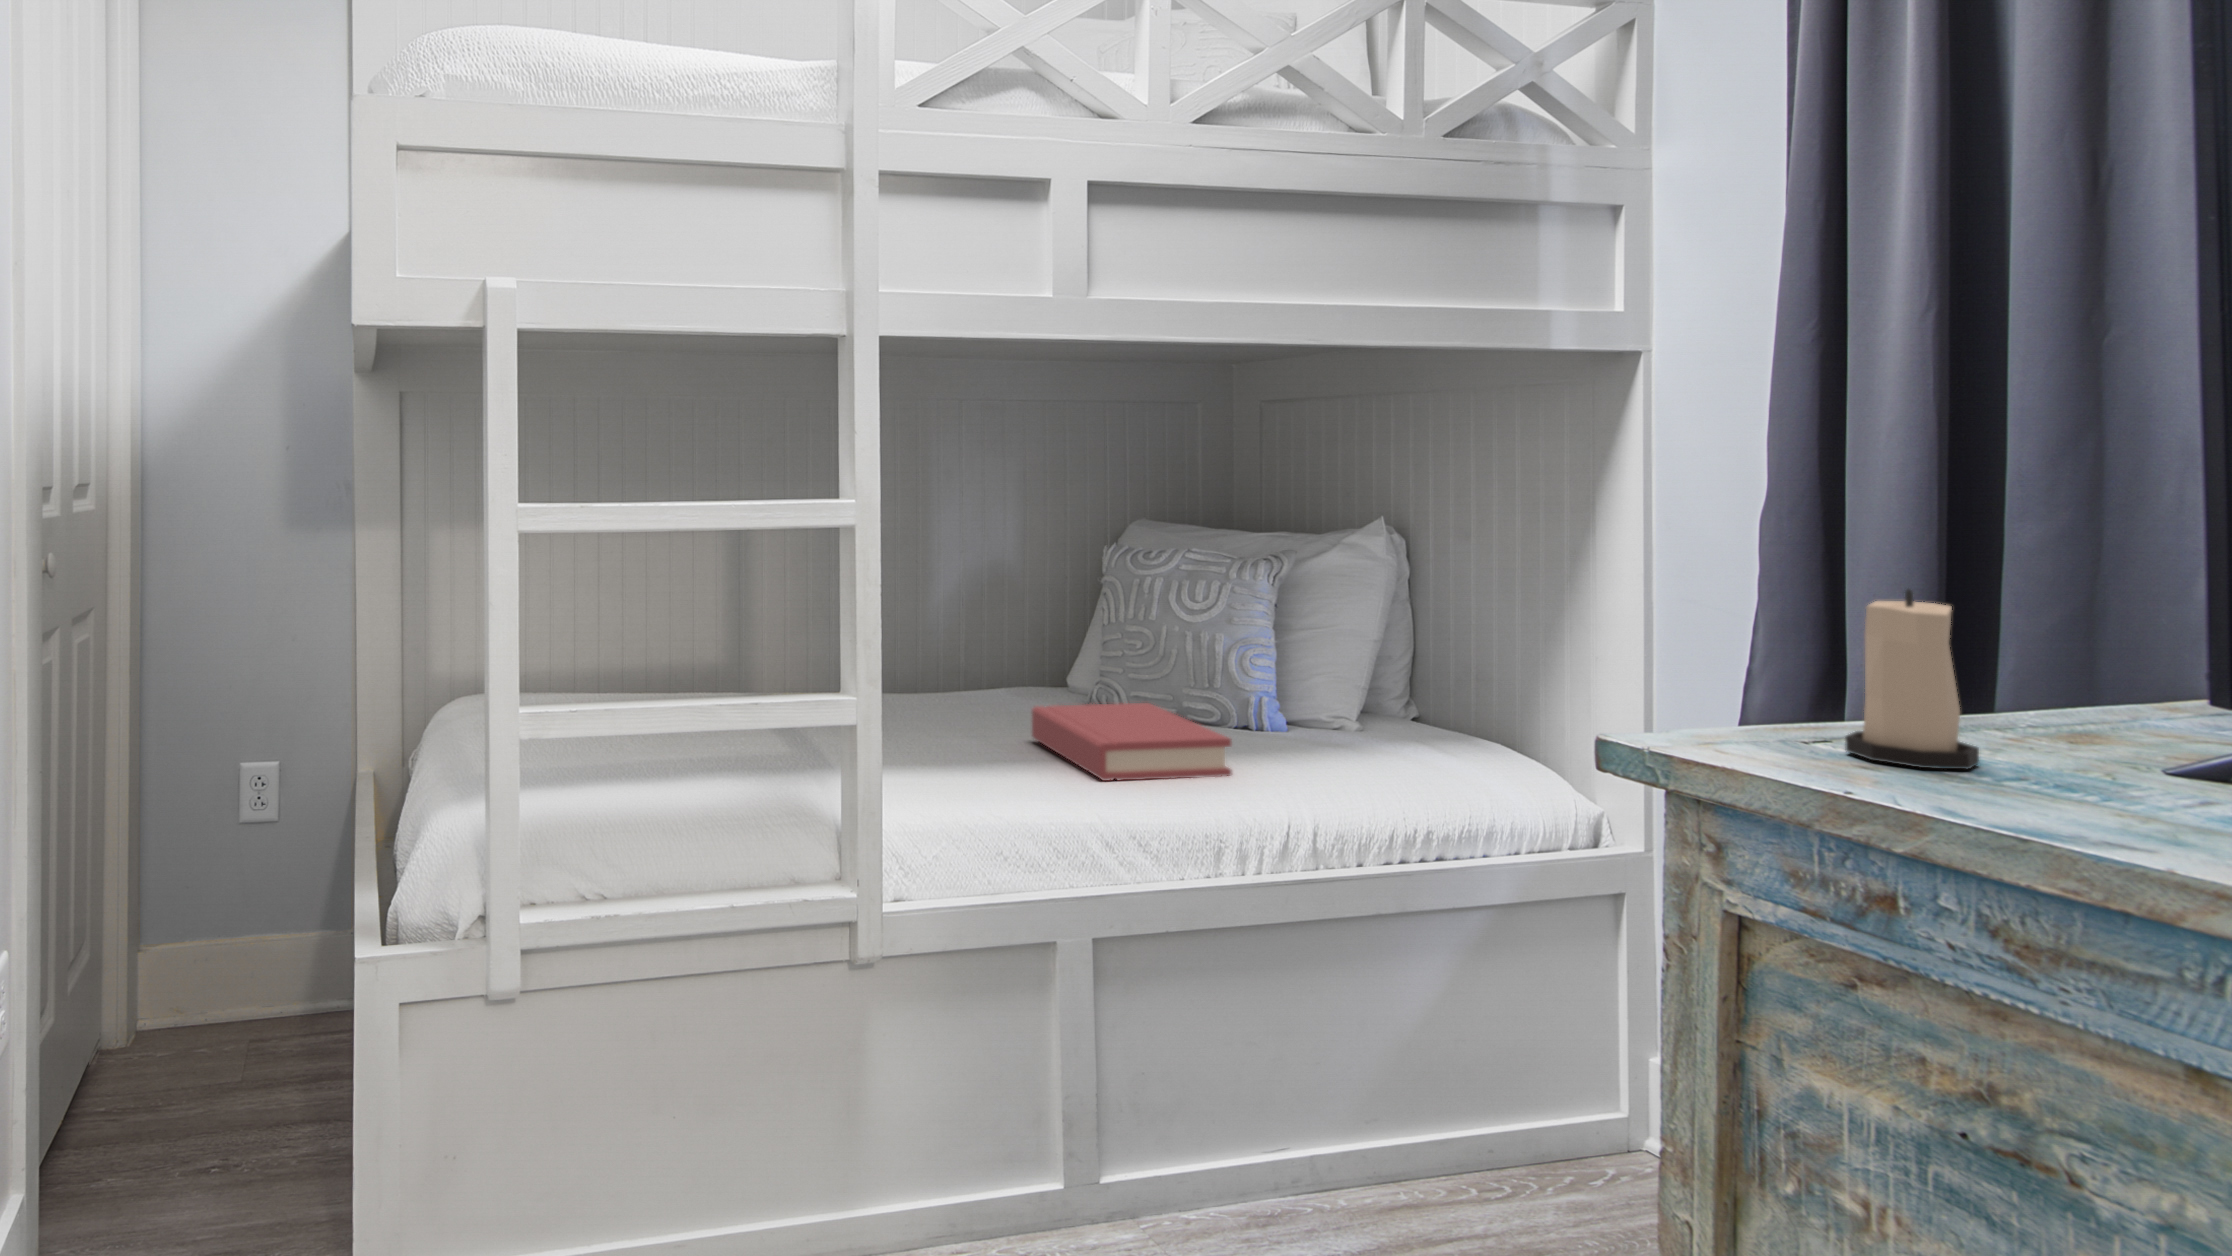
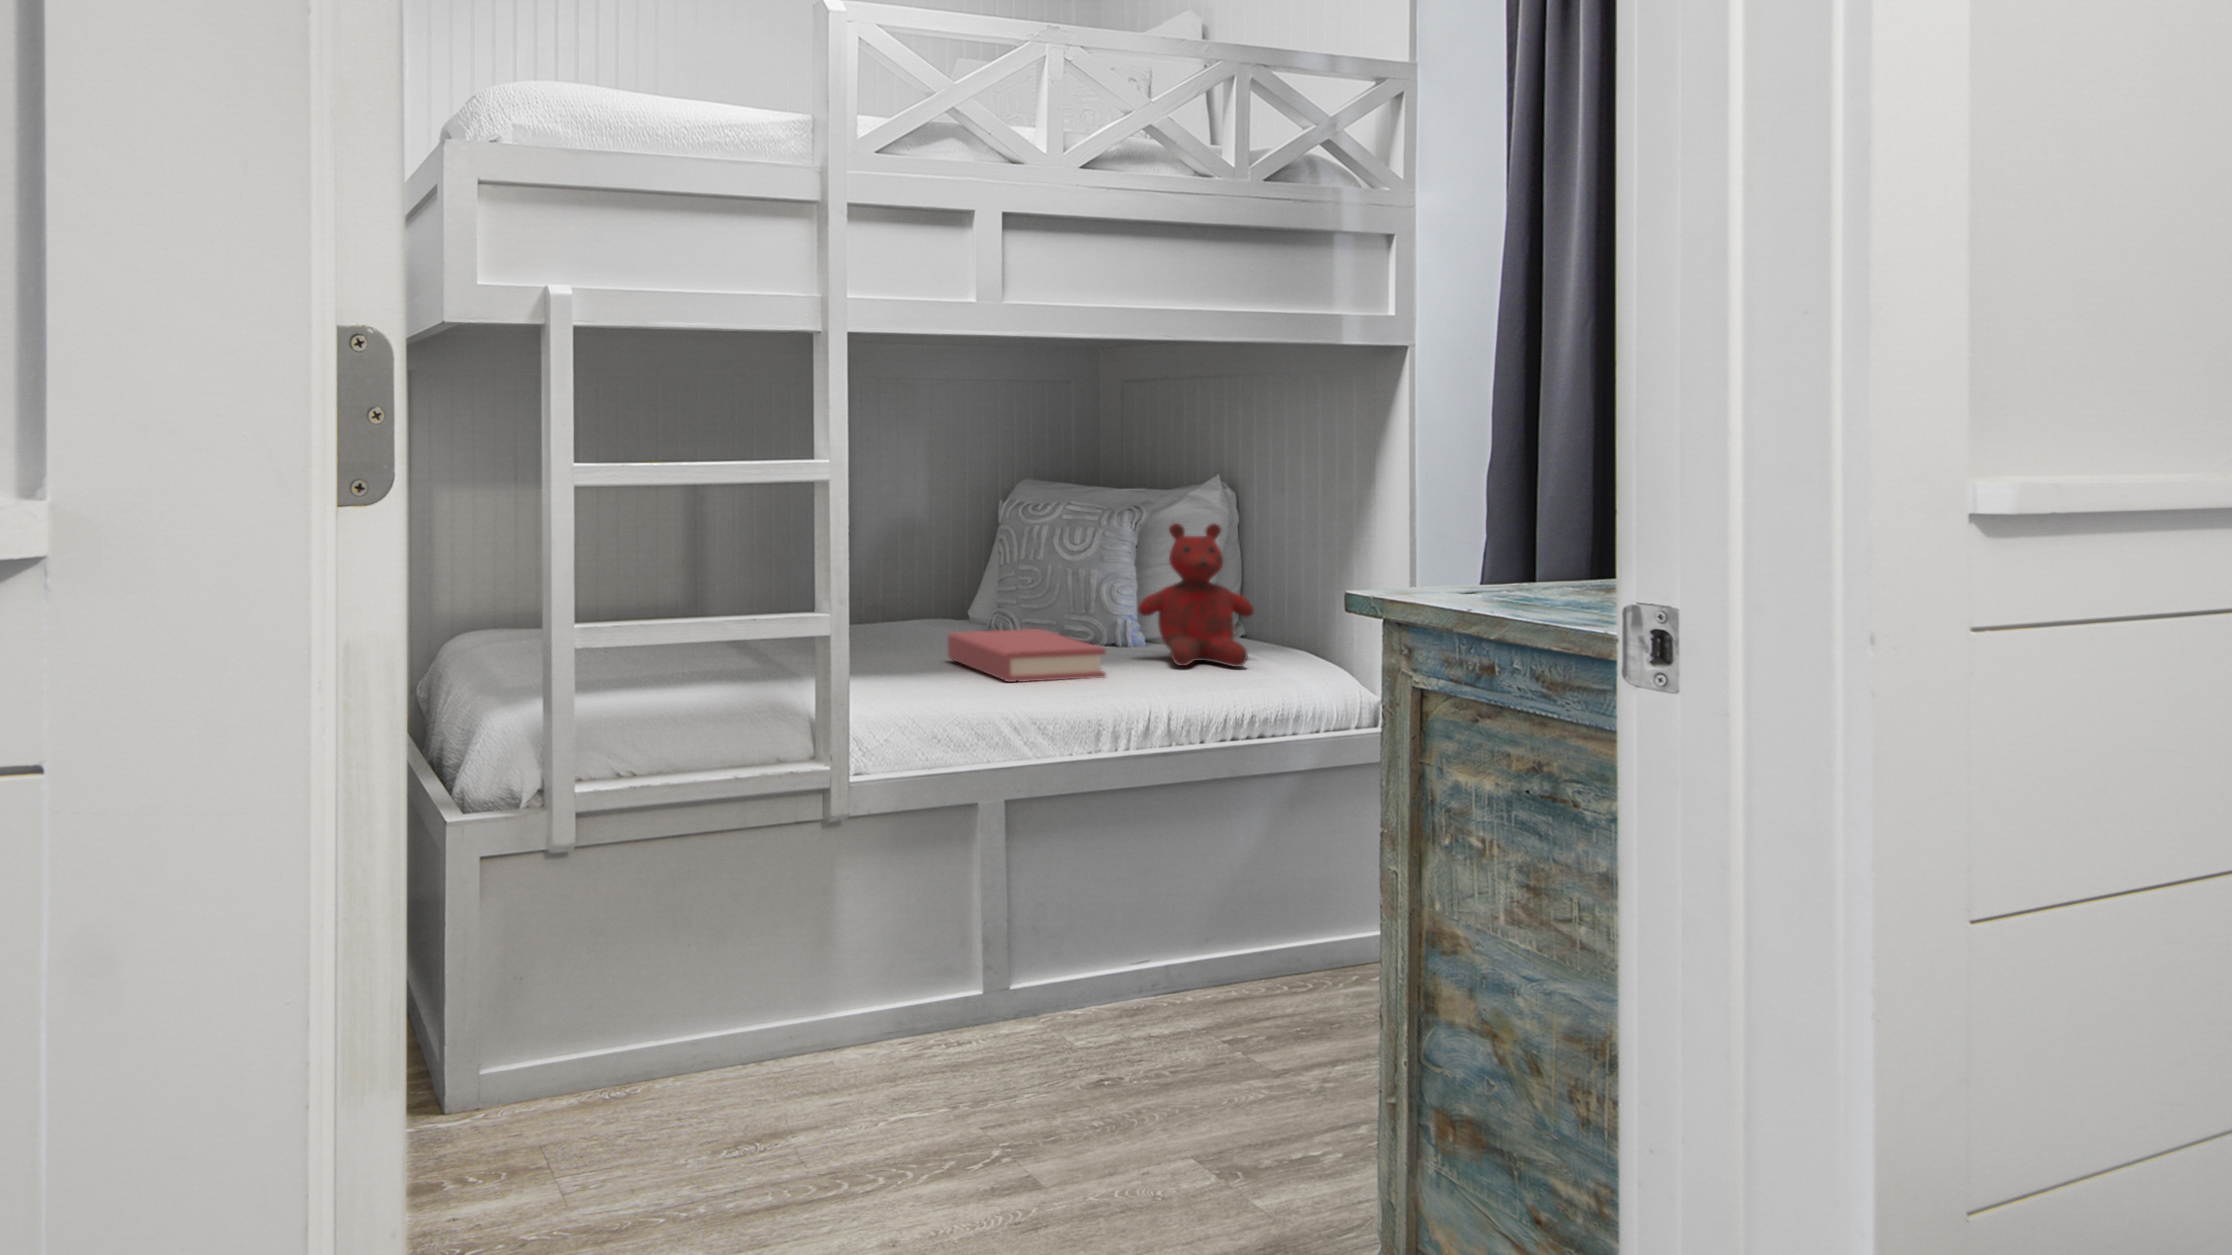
teddy bear: none [1275,575,1428,763] -> present [1138,523,1254,667]
candle: present [1845,589,1979,769] -> none [1485,489,1557,596]

